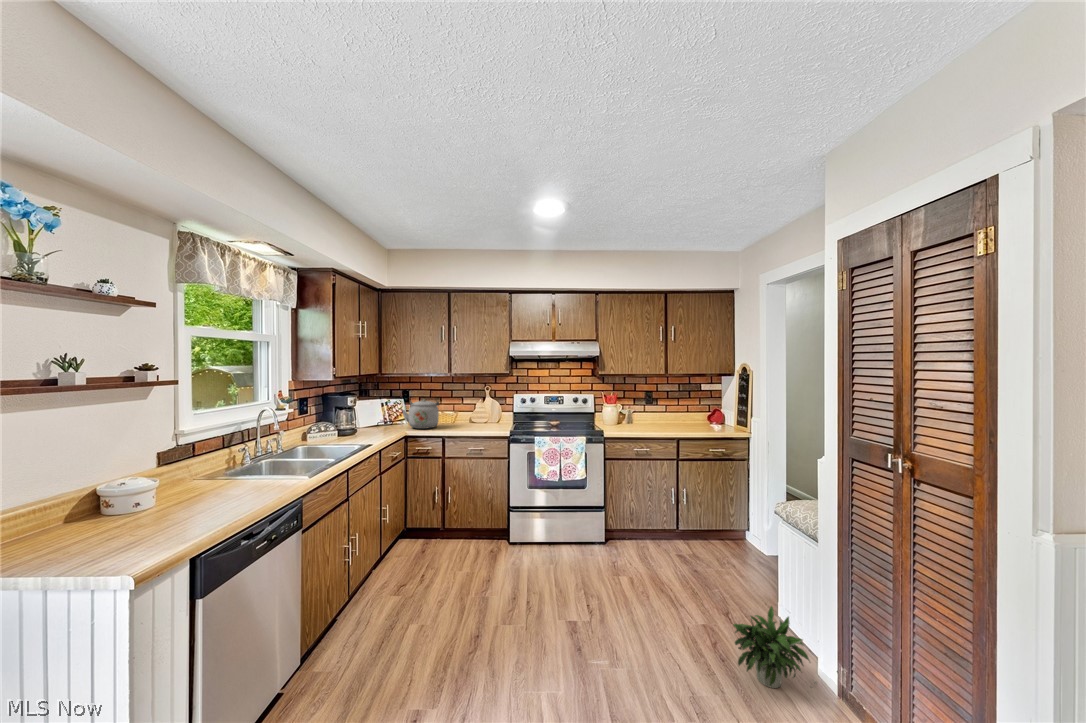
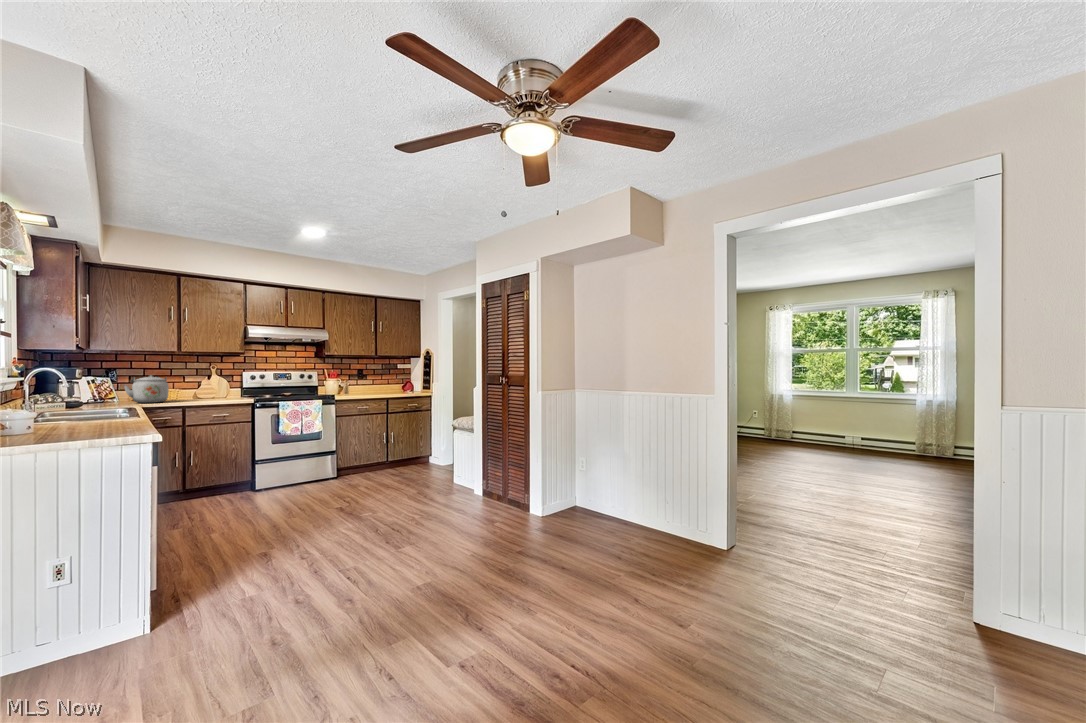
potted plant: present [733,606,818,688] -> none [436,465,473,498]

